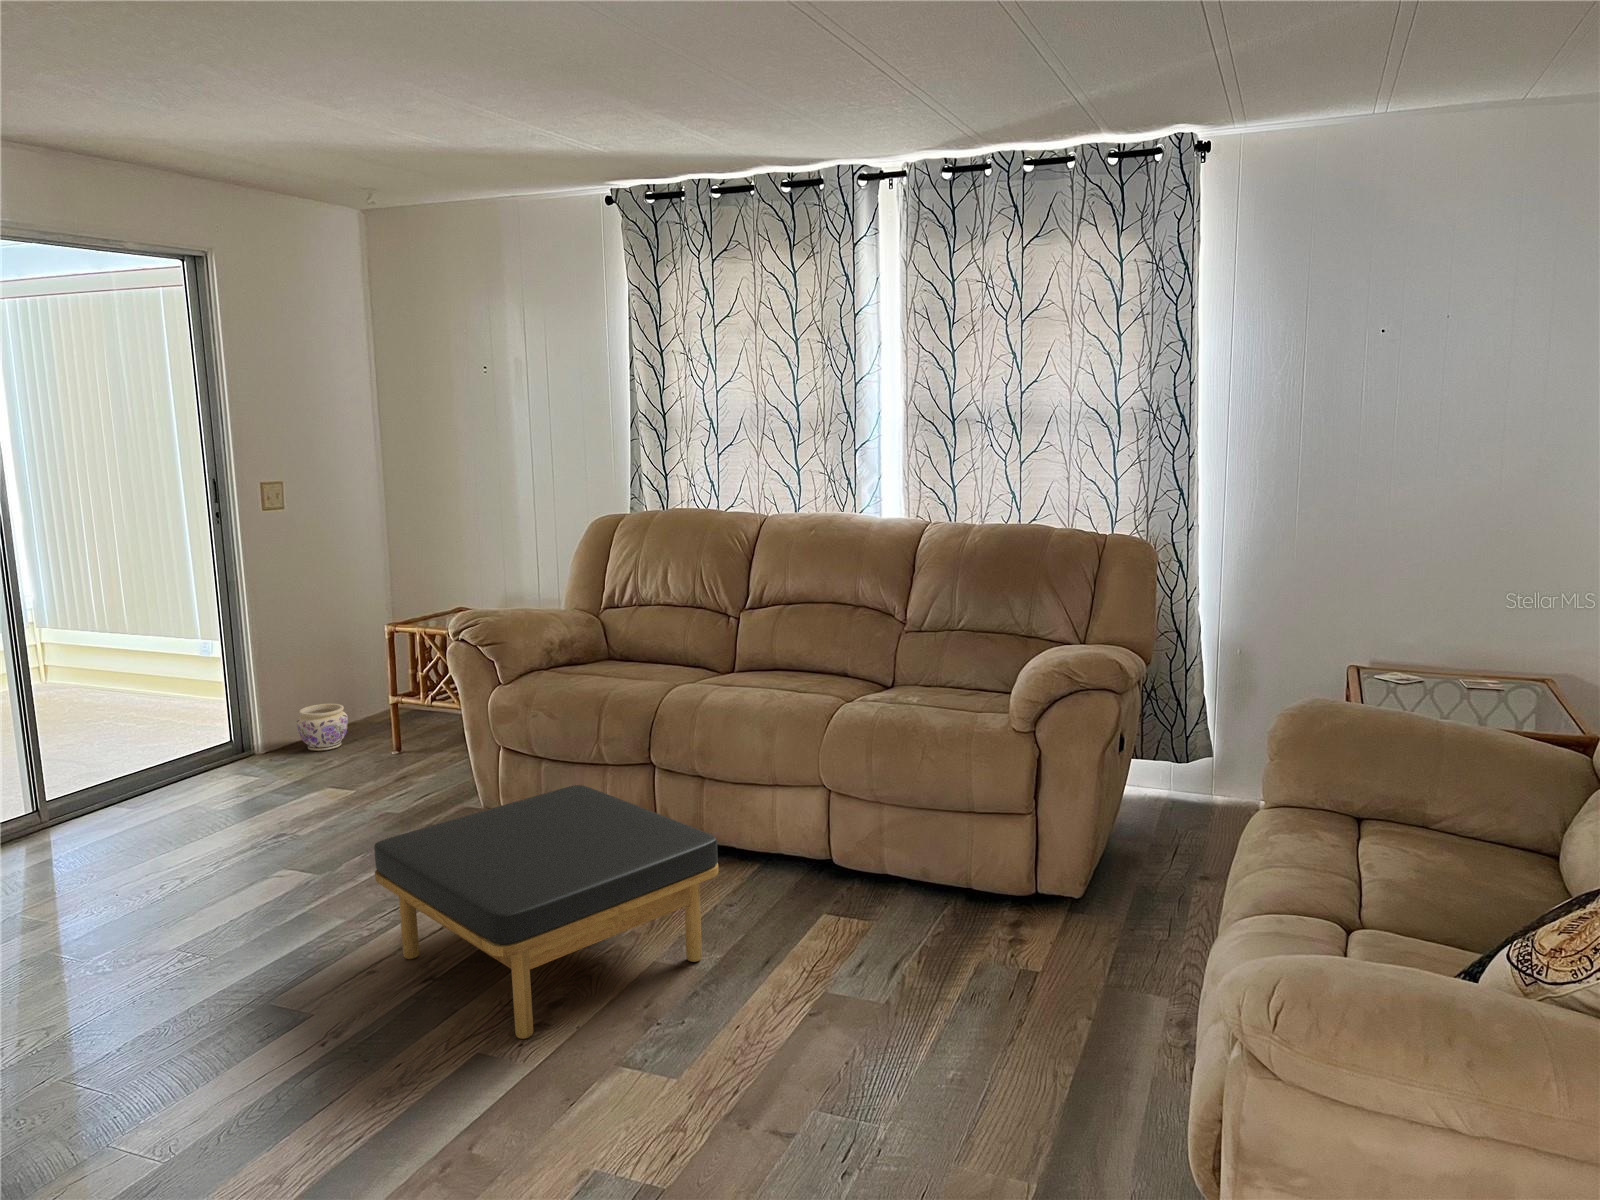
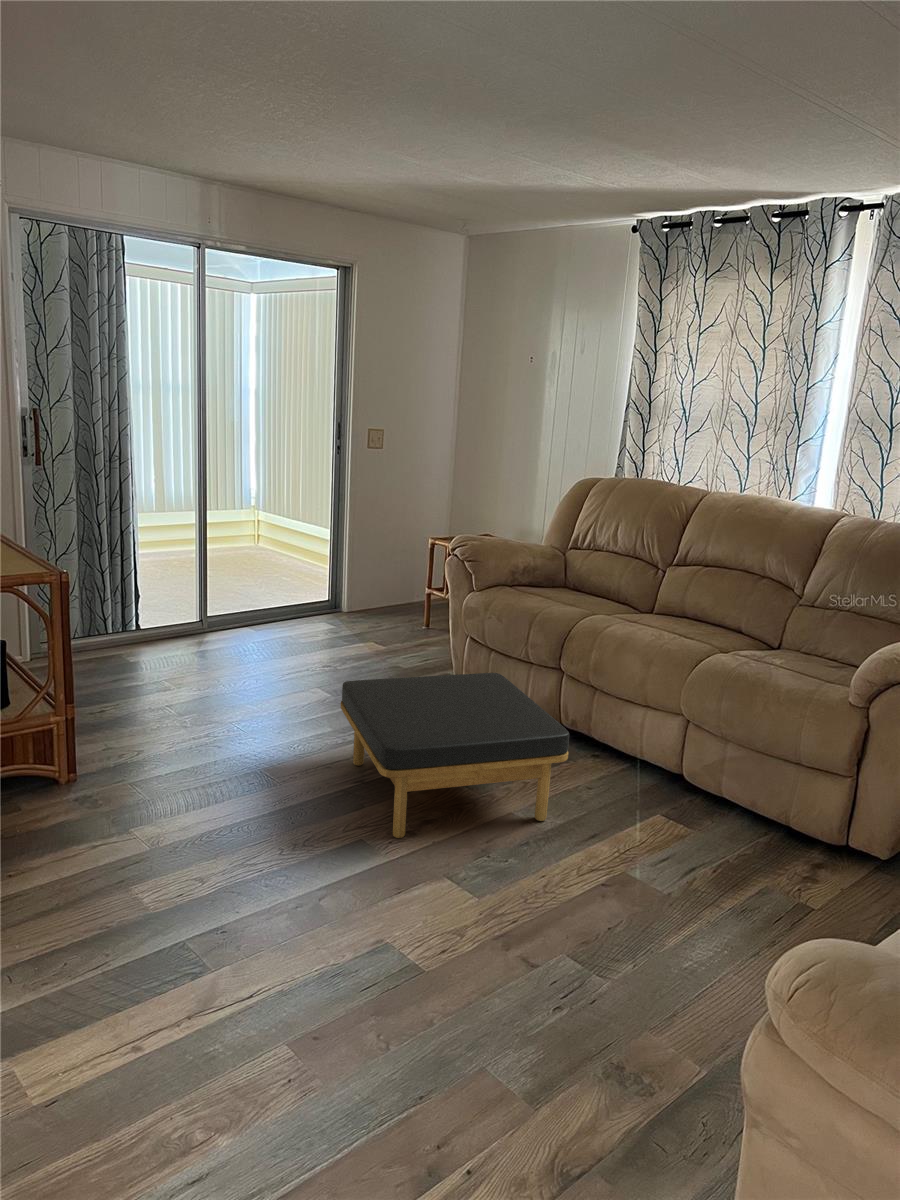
planter: present [297,704,348,751] -> none [365,586,397,618]

